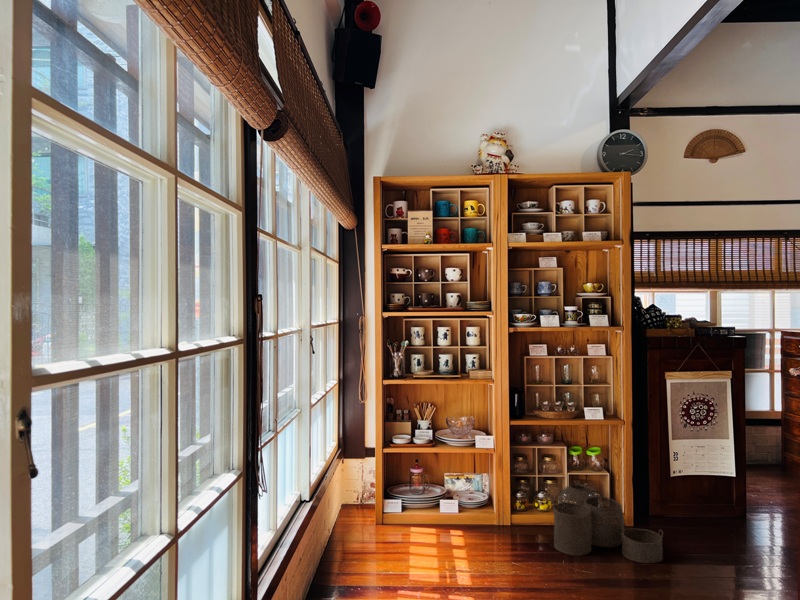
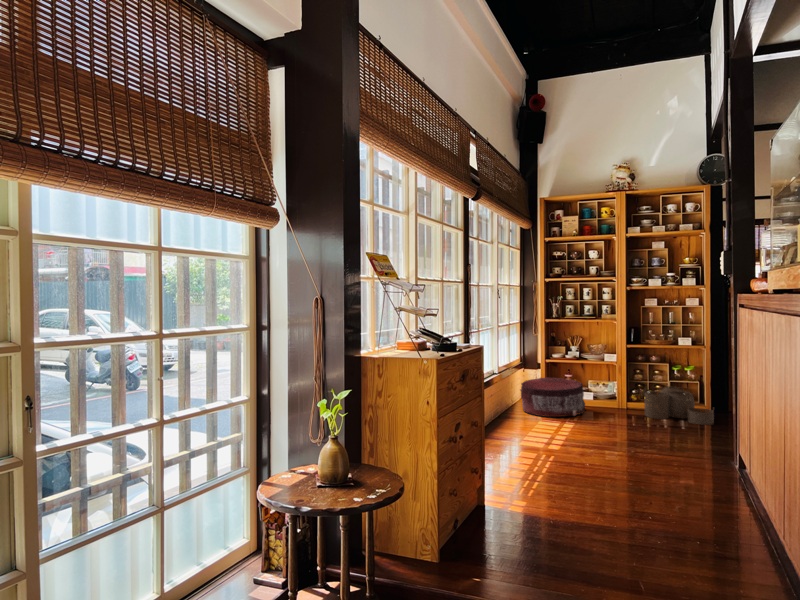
pouf: none [349,490,467,586] -> present [520,378,586,417]

